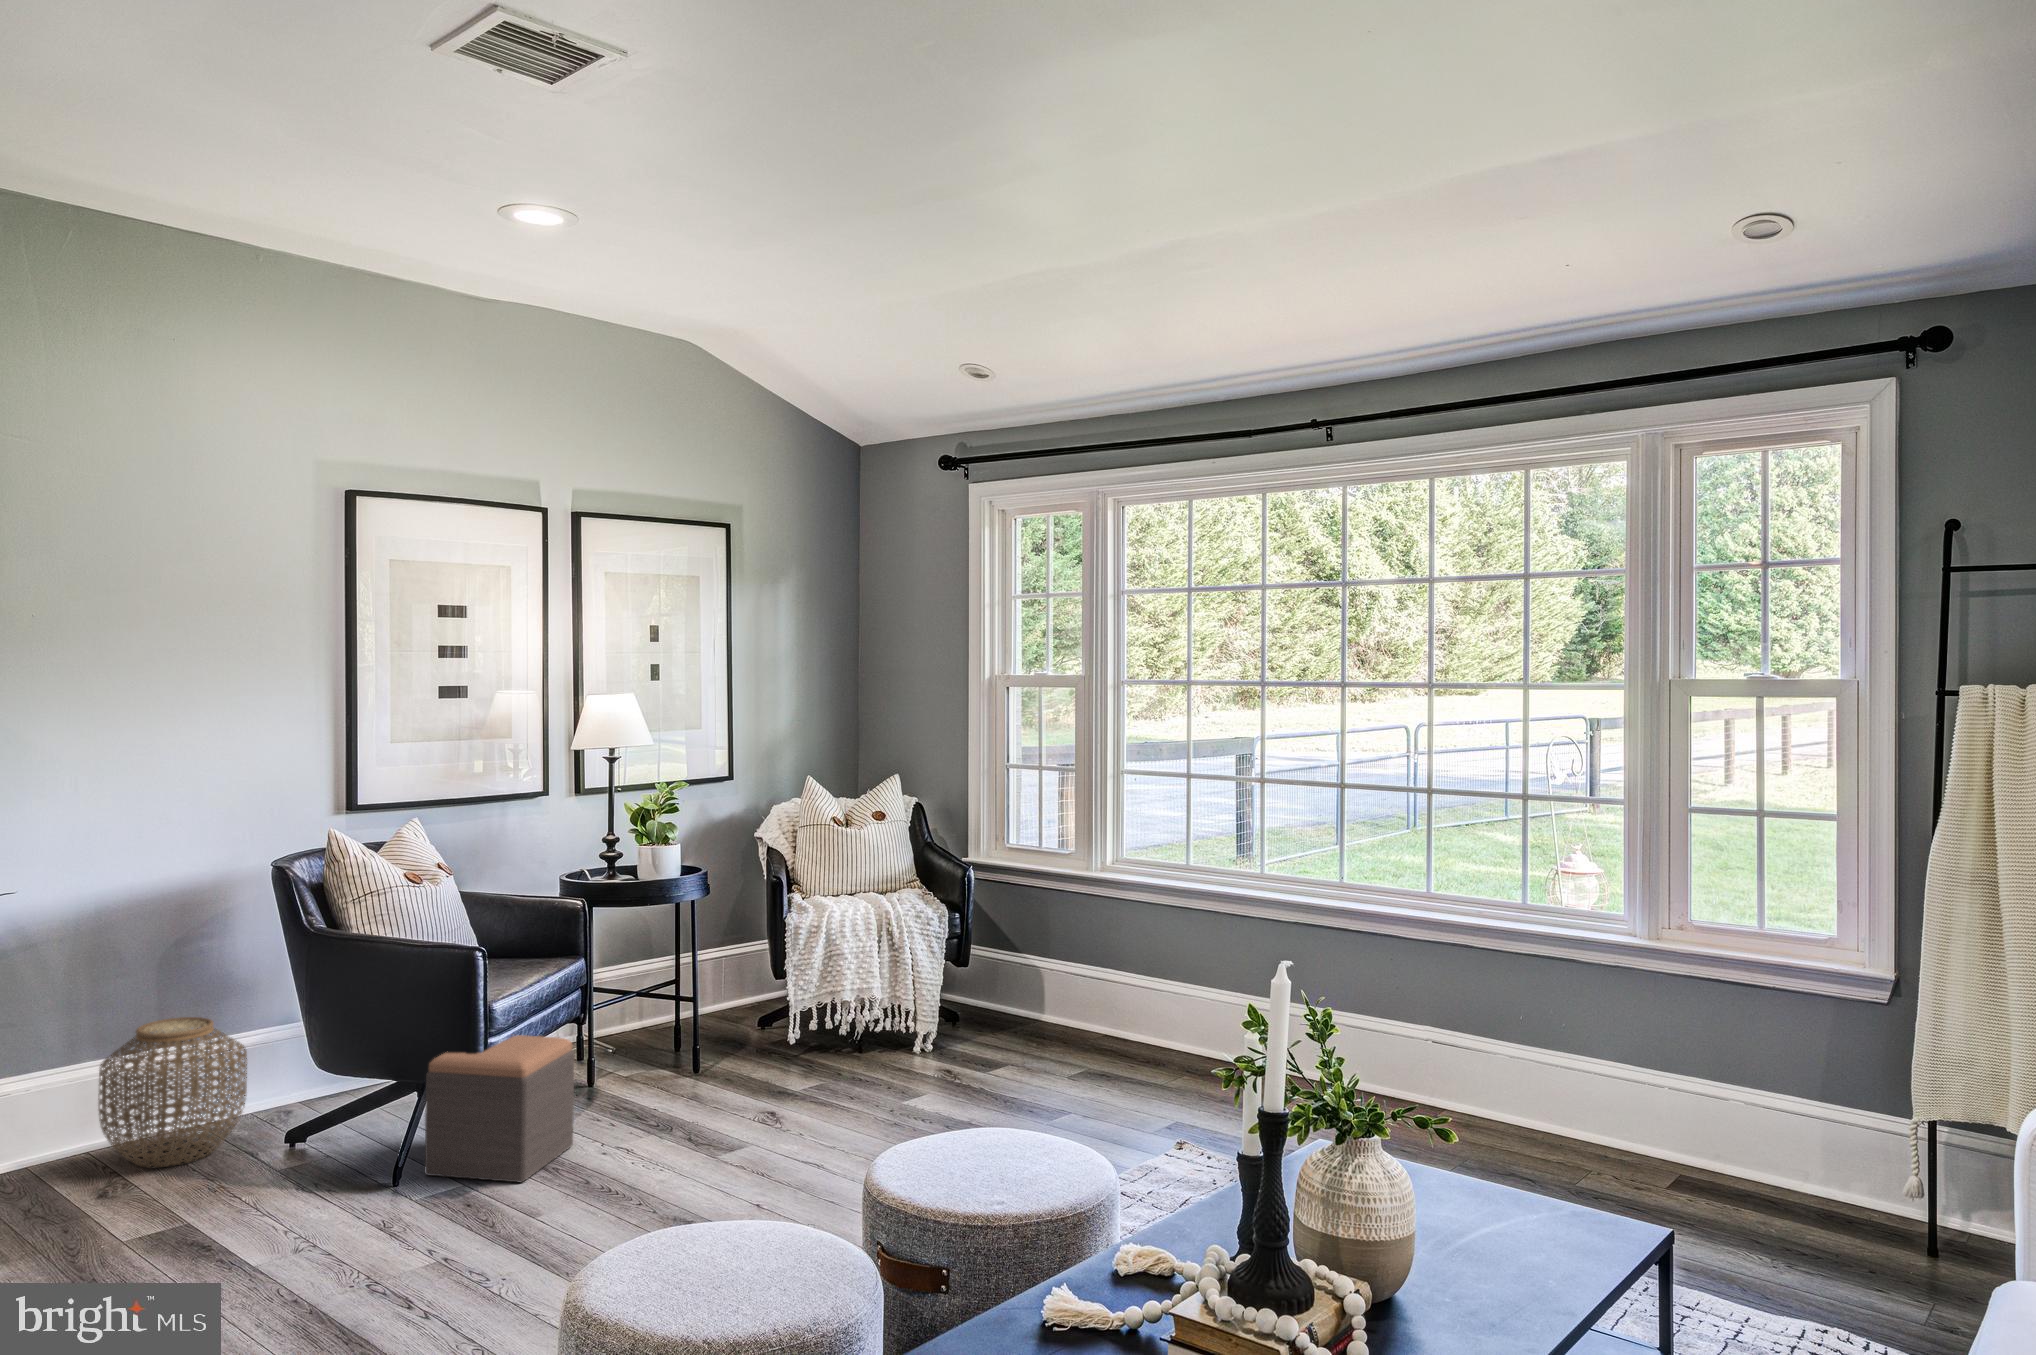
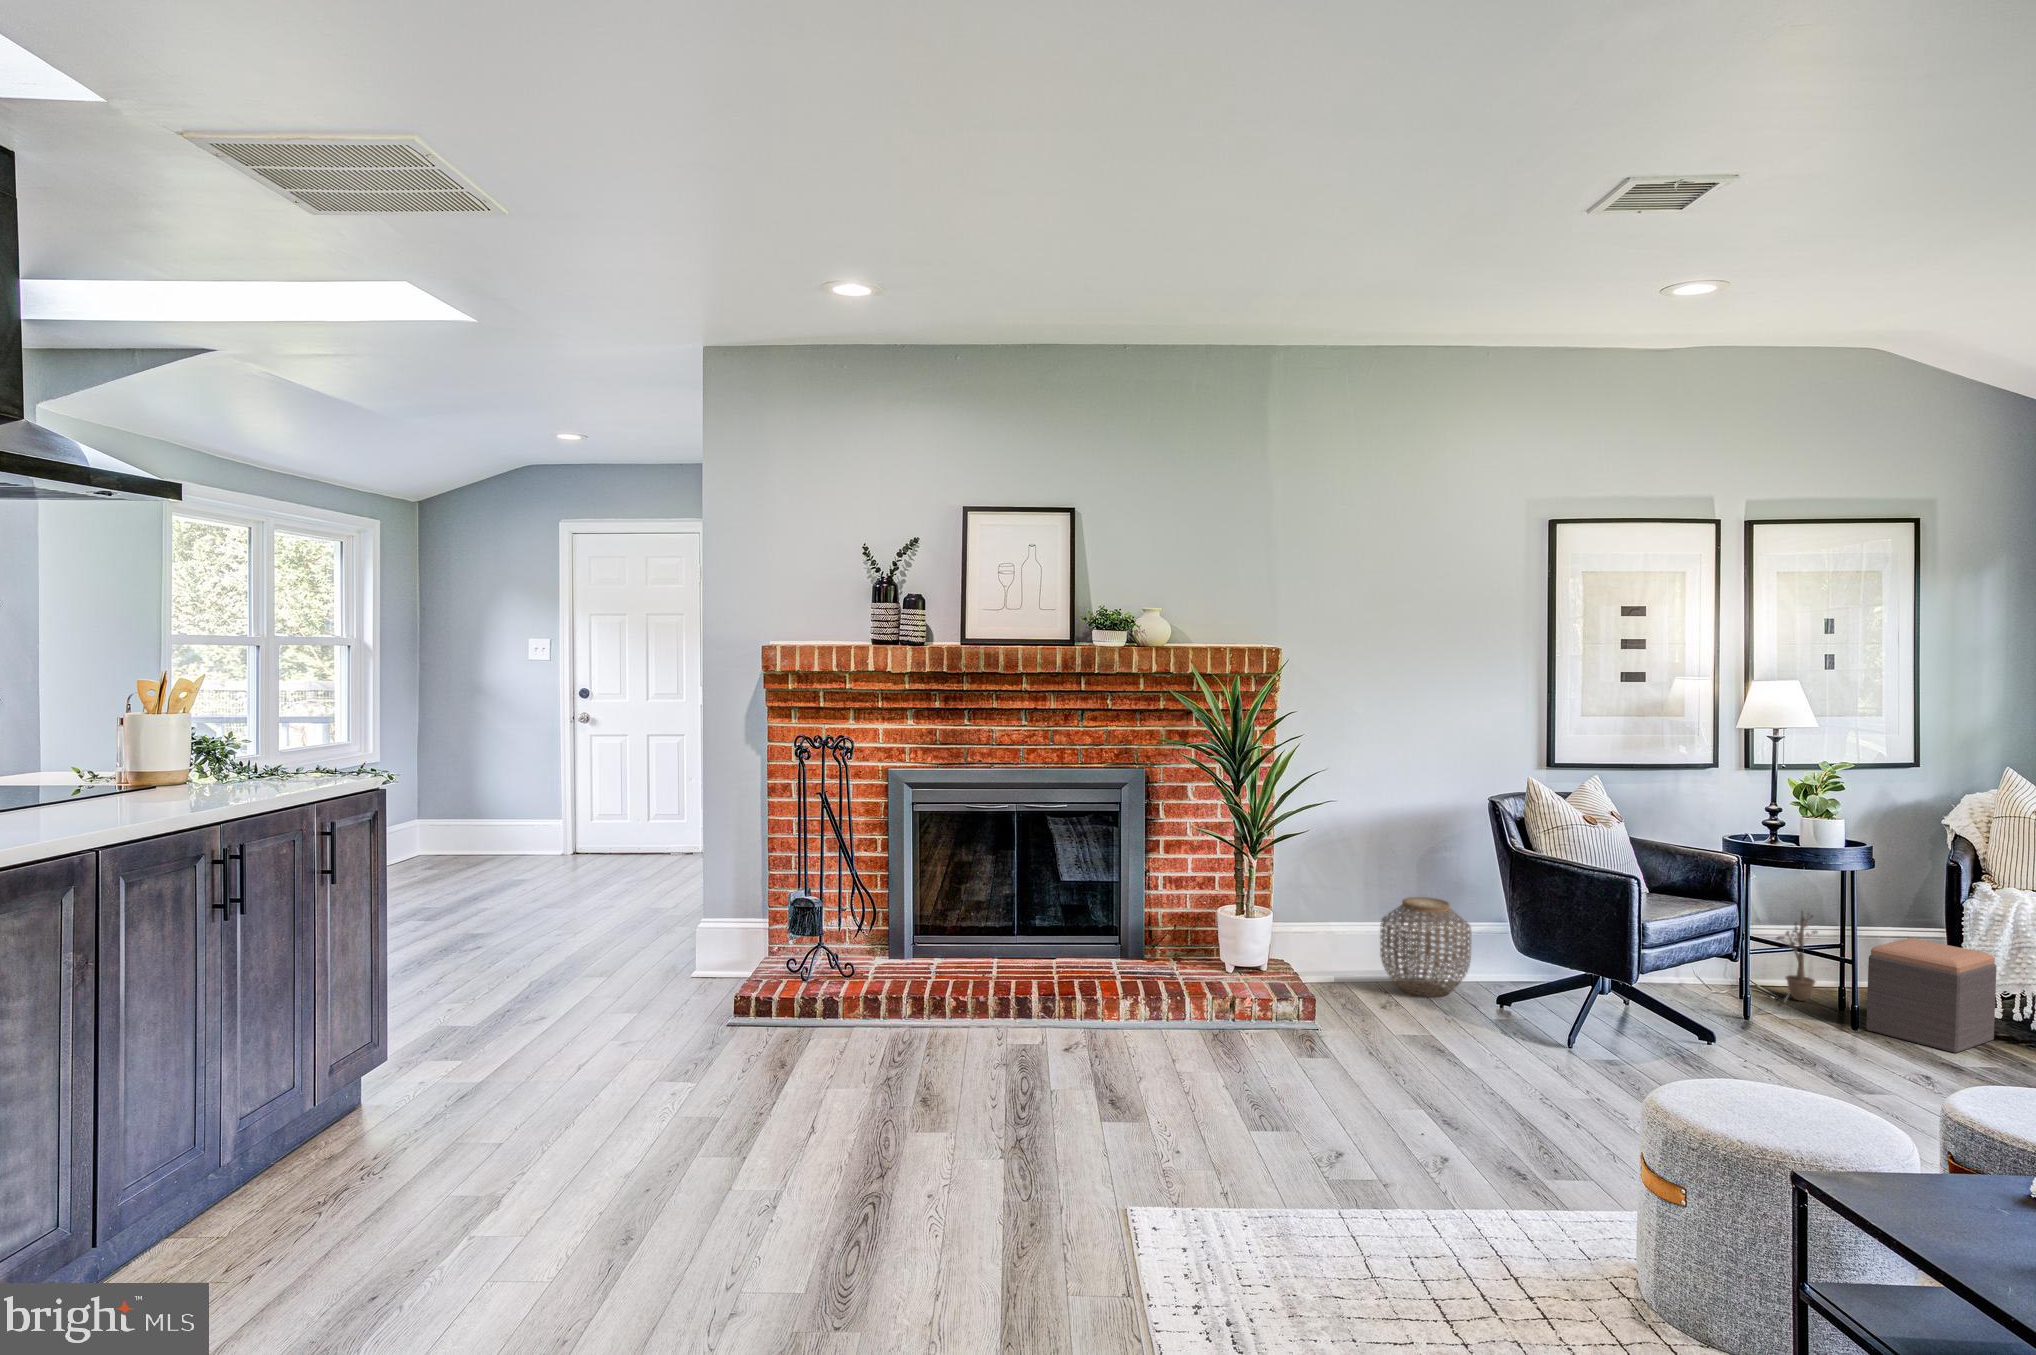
decorative plant: none [615,949,655,1058] -> present [1776,911,1817,1001]
footstool: present [425,1035,574,1182] -> present [1866,938,1997,1053]

